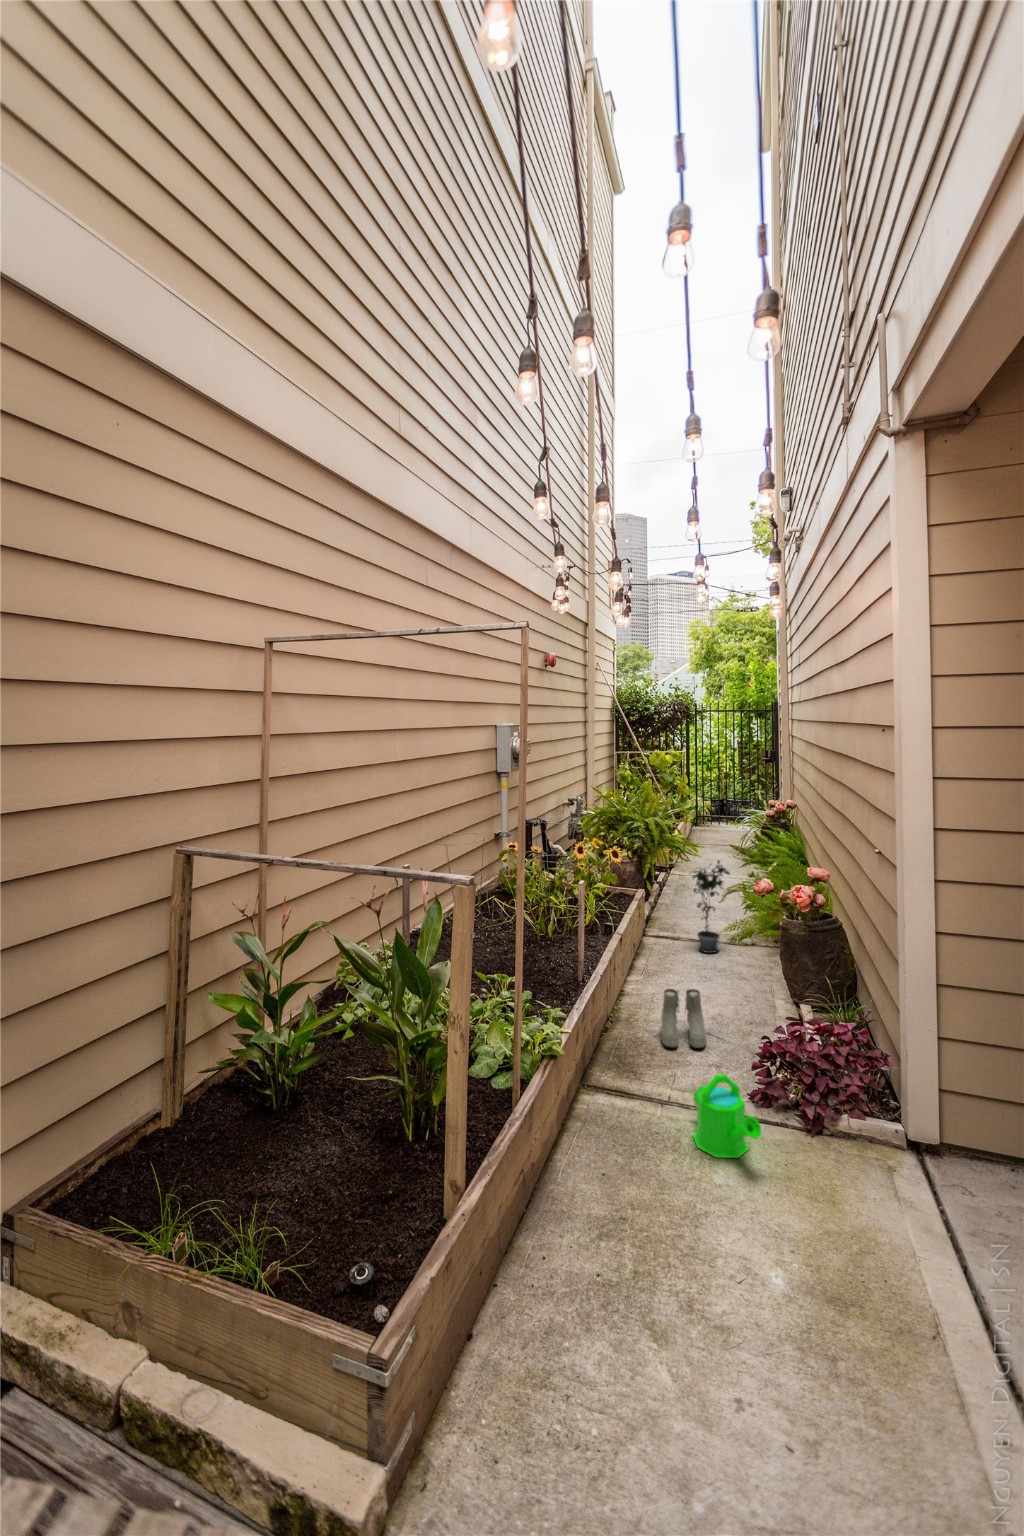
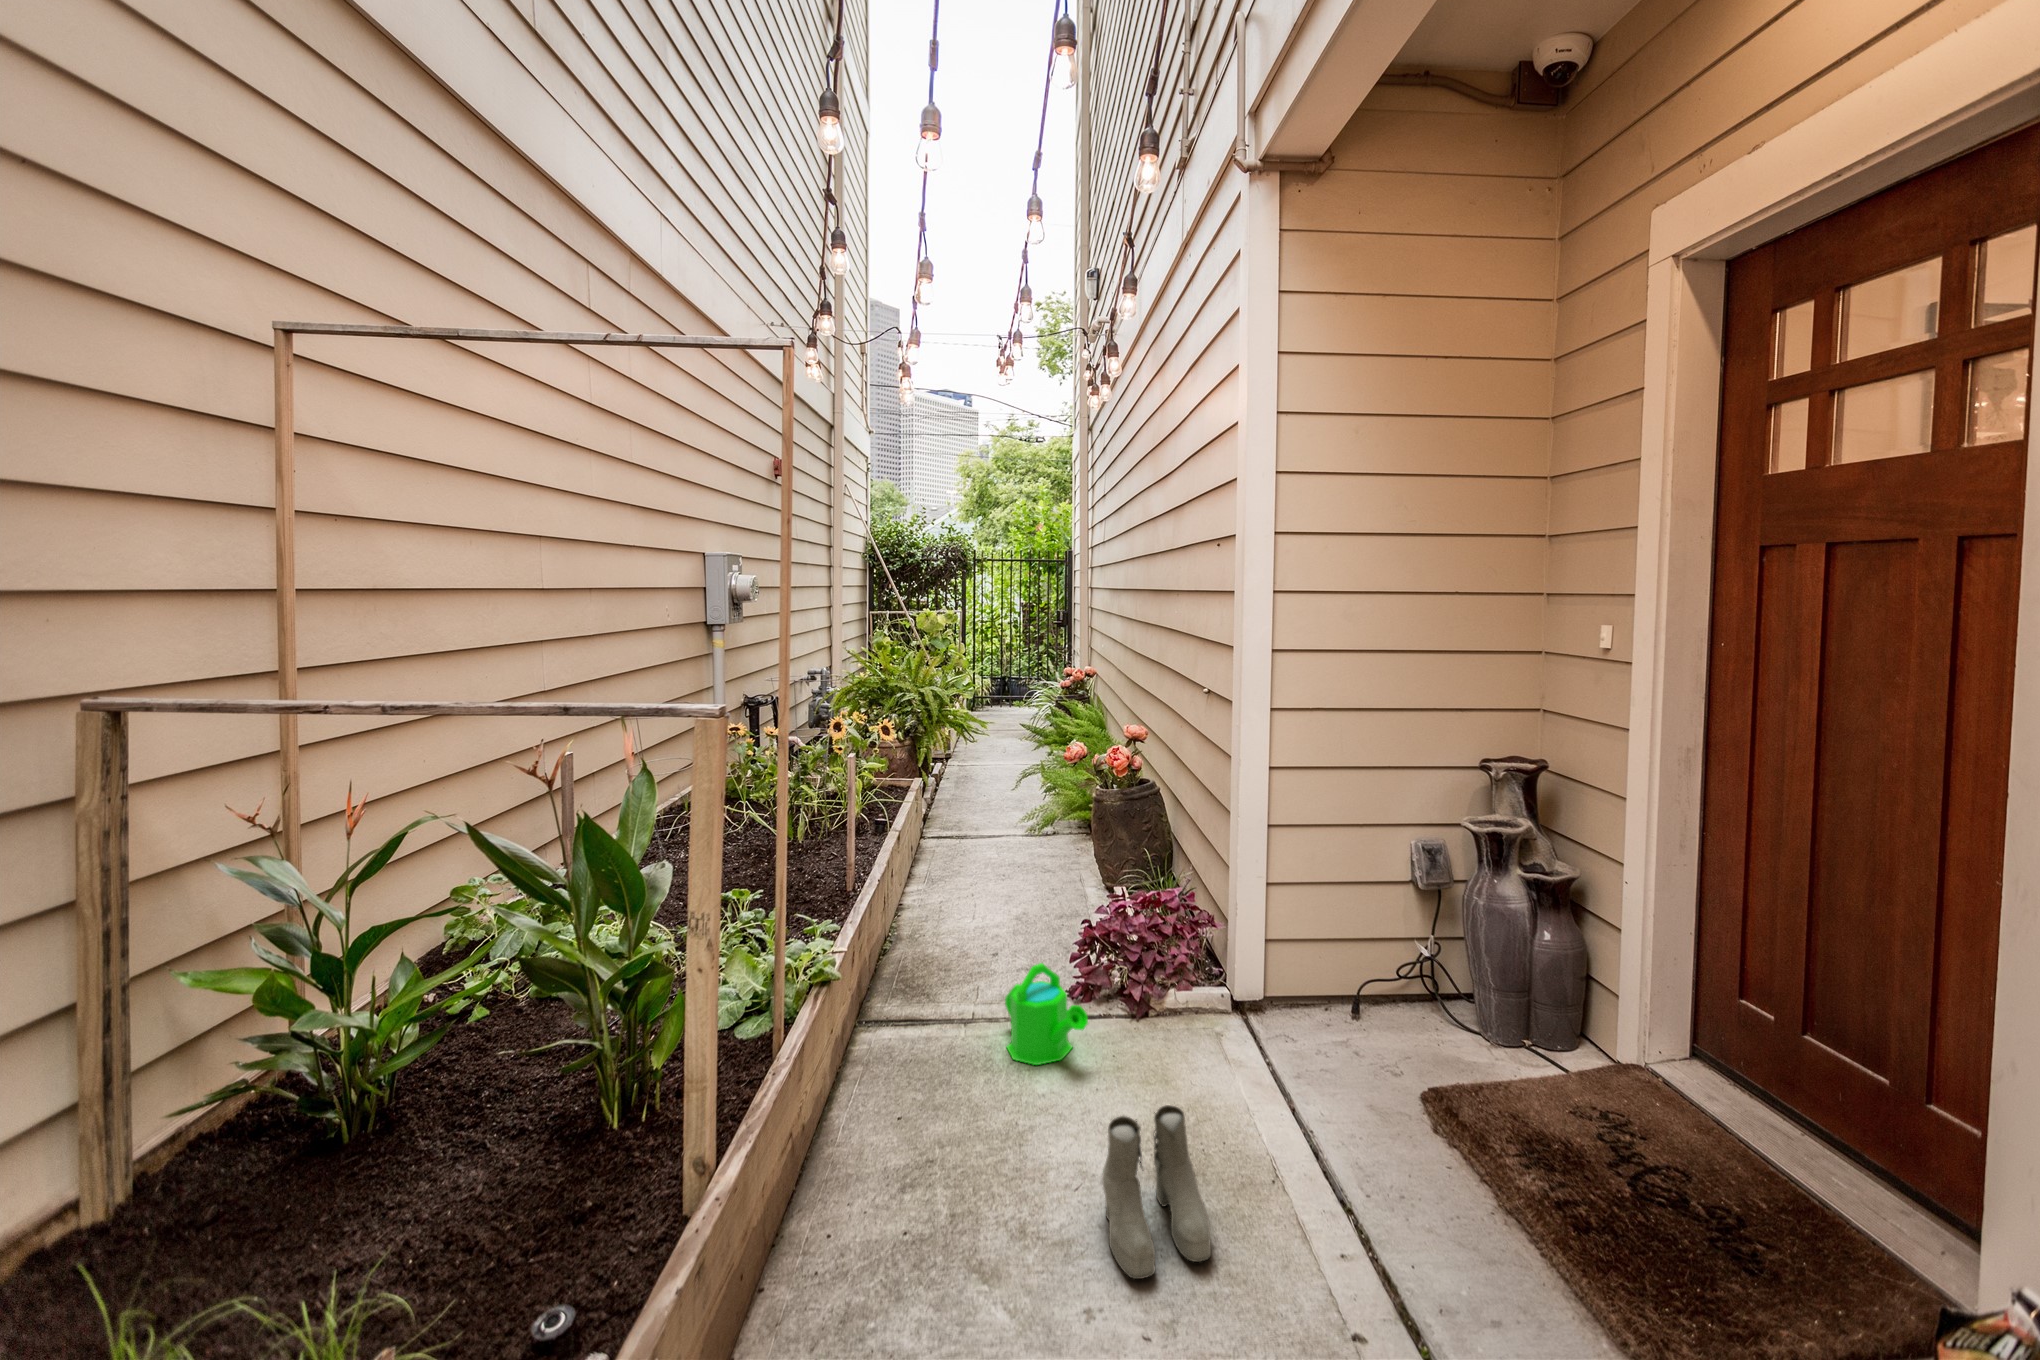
potted plant: present [693,860,730,953] -> none [979,728,1028,845]
boots: present [661,989,706,1048] -> present [1102,1105,1211,1279]

